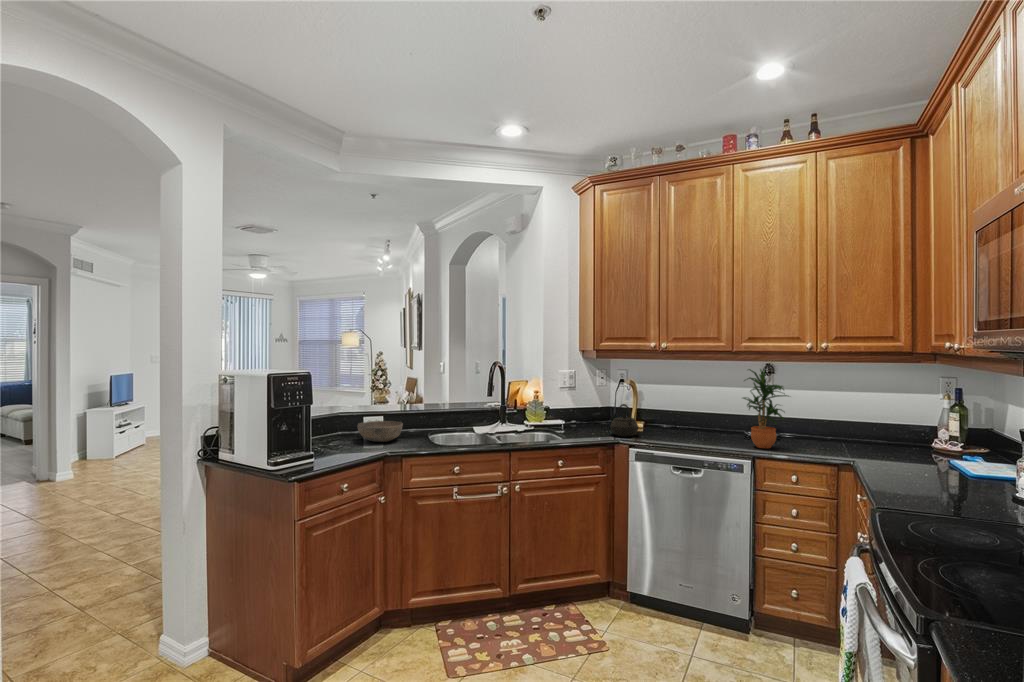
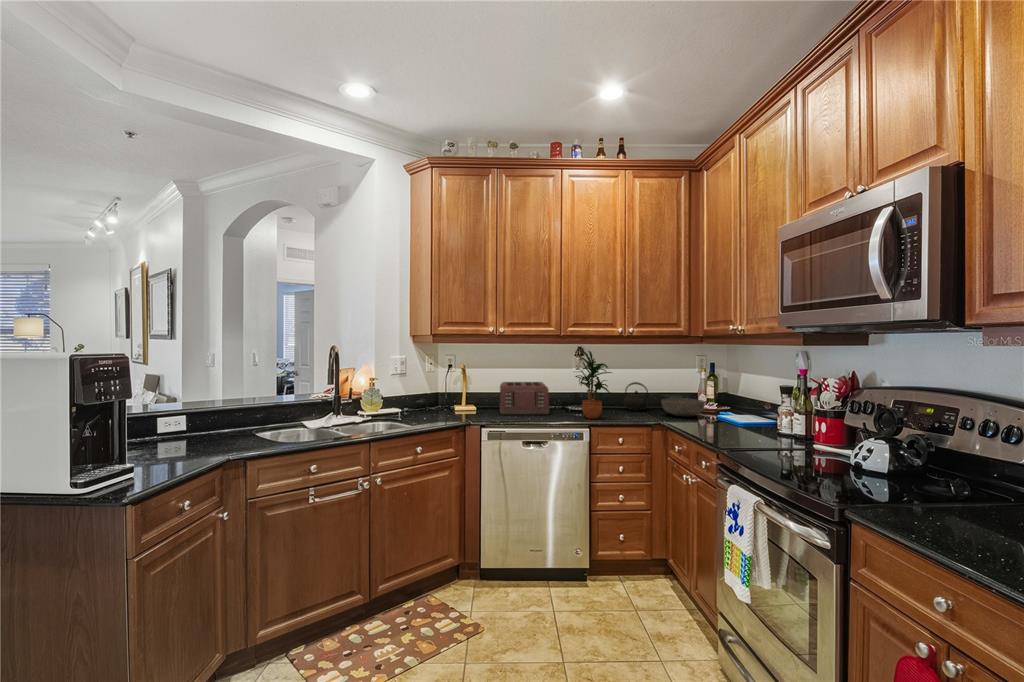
toaster: none [661,400,724,439] -> present [500,382,549,414]
kettle: present [610,404,639,437] -> present [622,382,648,411]
bowl: present [357,421,403,442] -> present [661,398,705,417]

